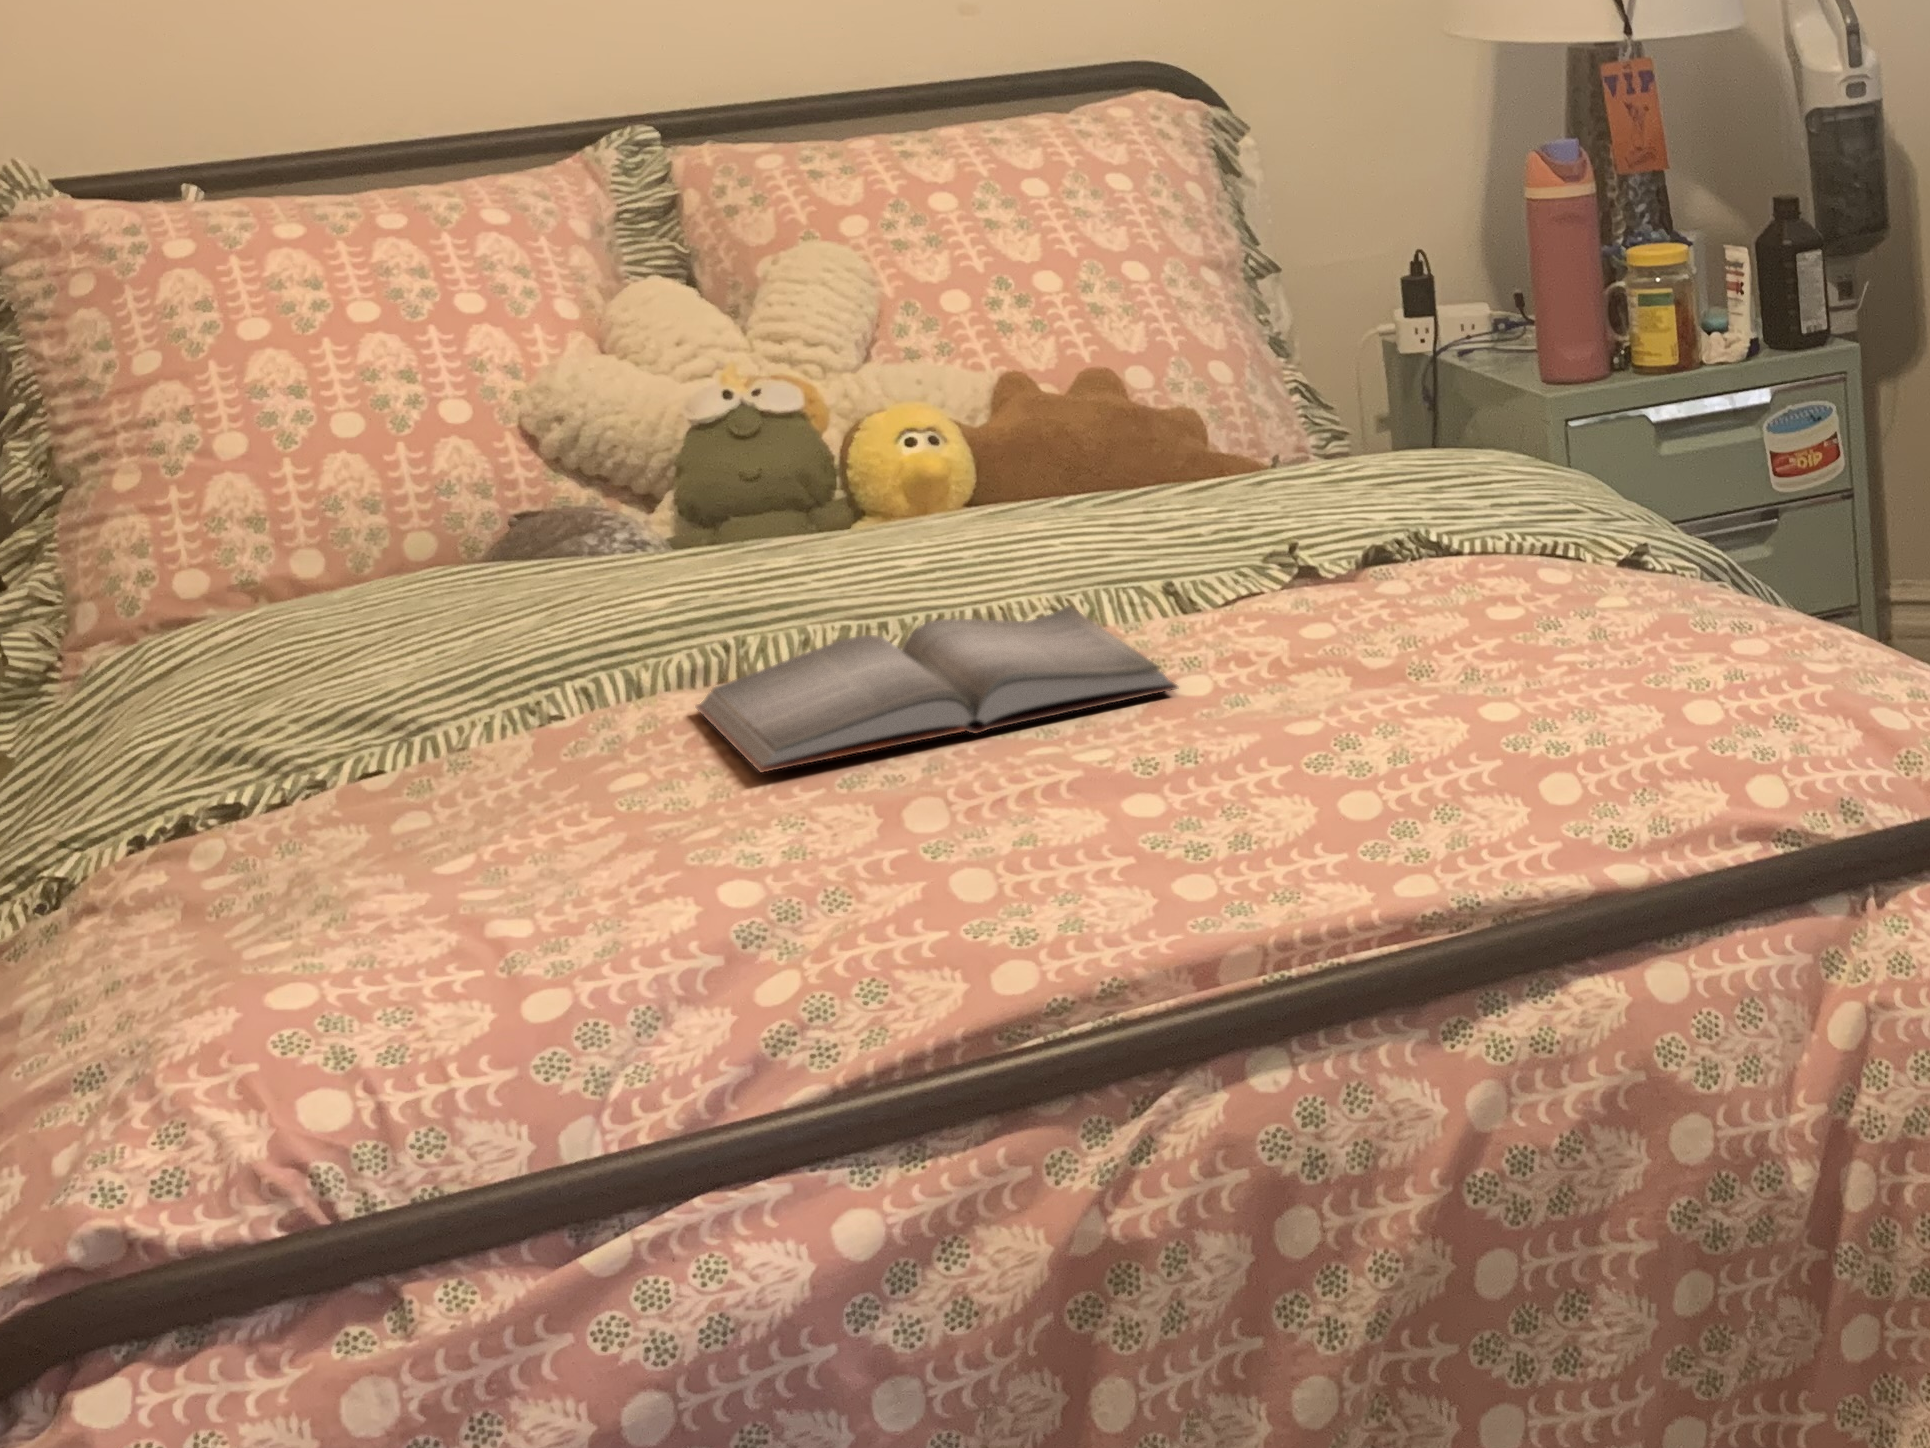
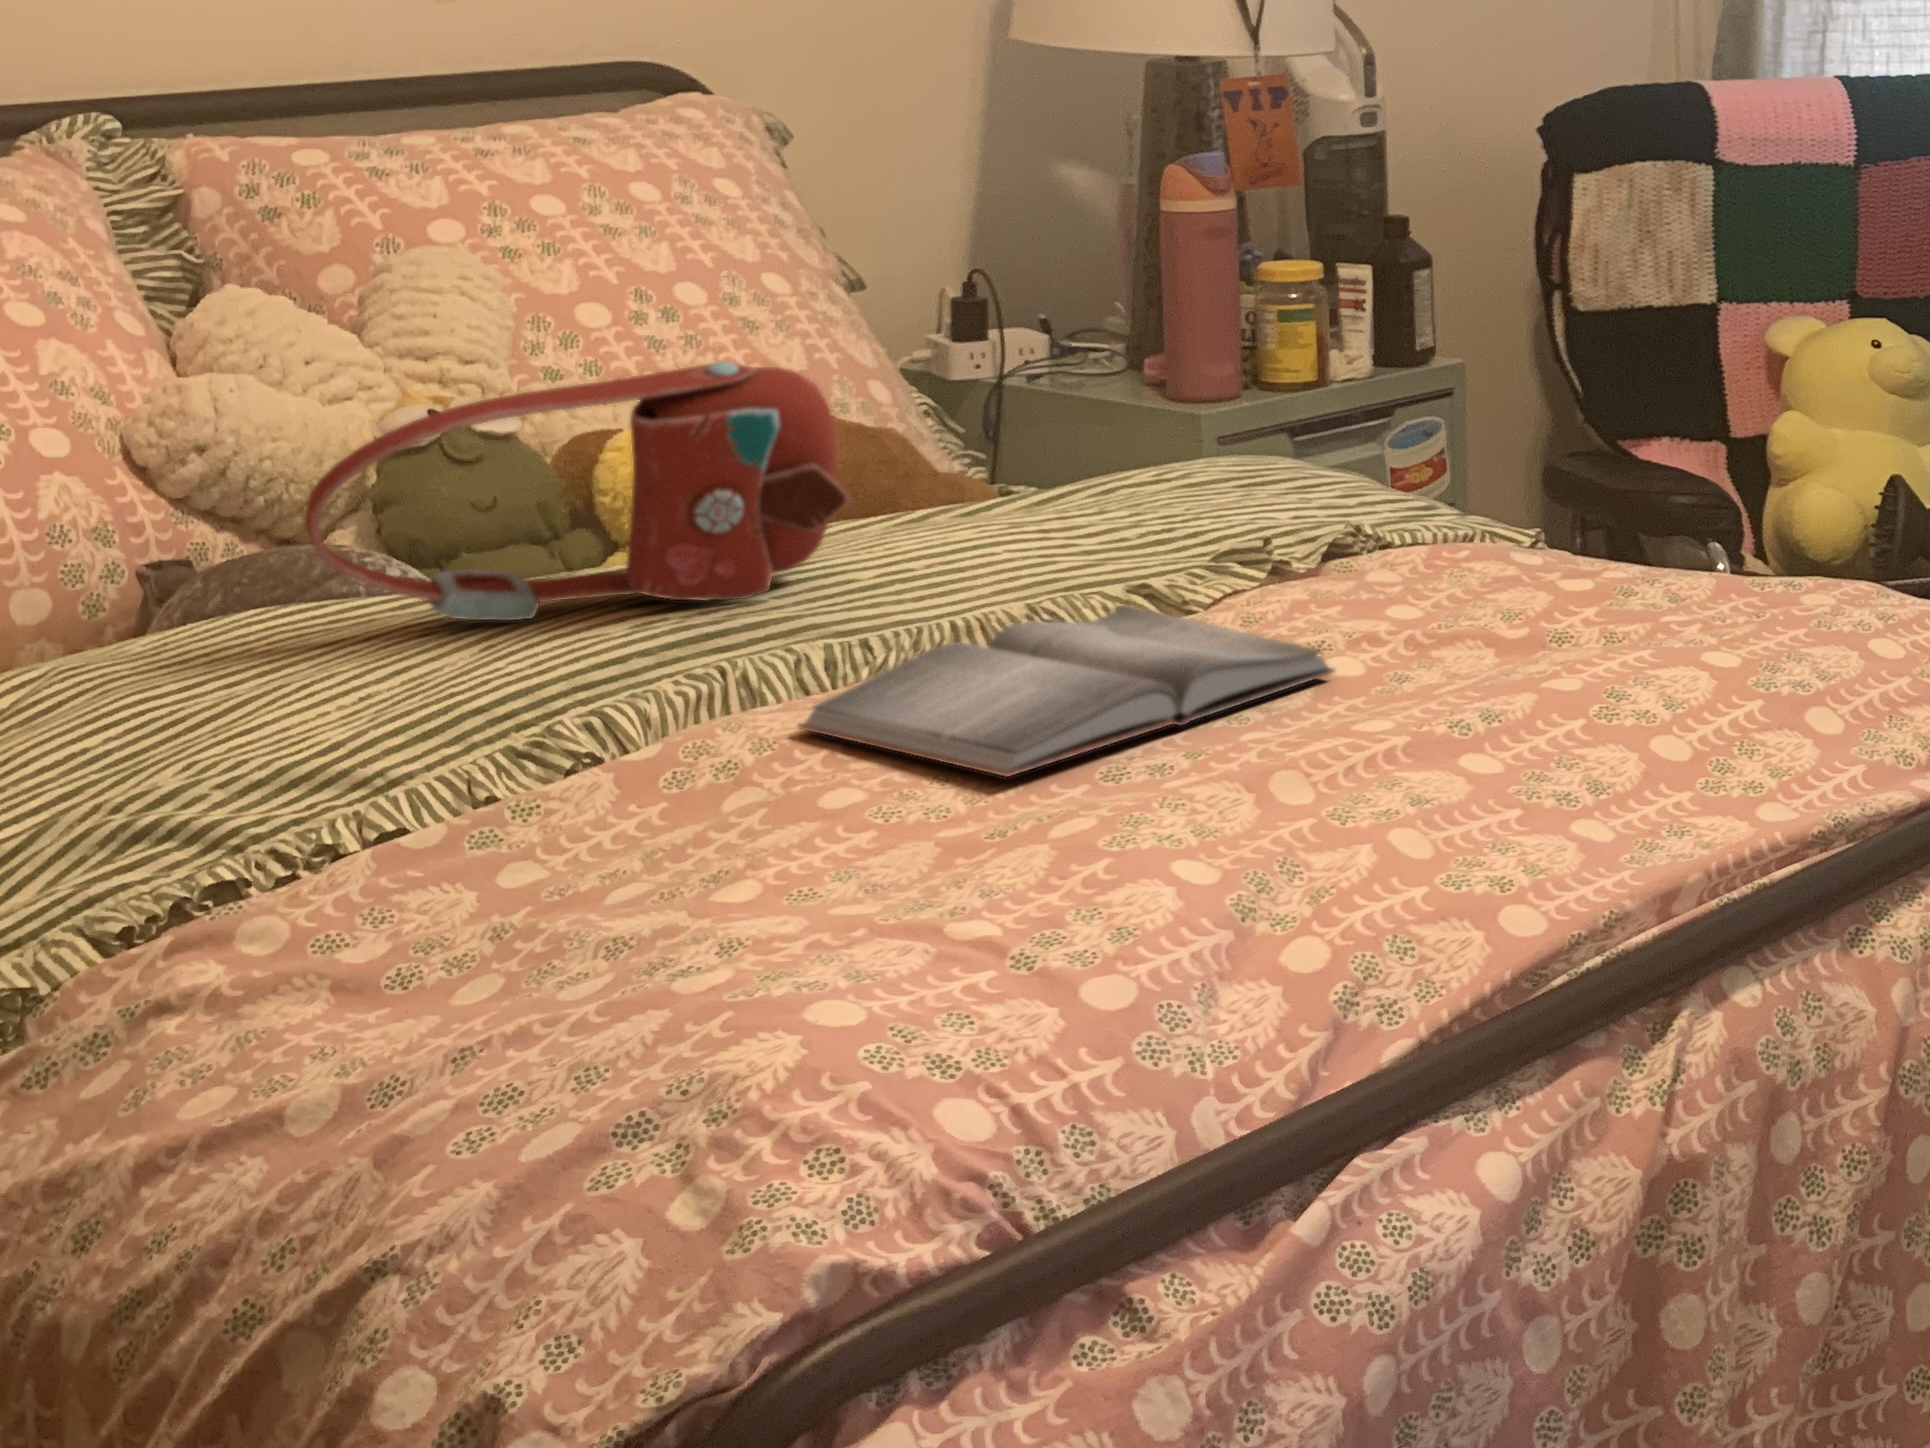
handbag: none [482,360,938,585] -> present [305,362,850,620]

